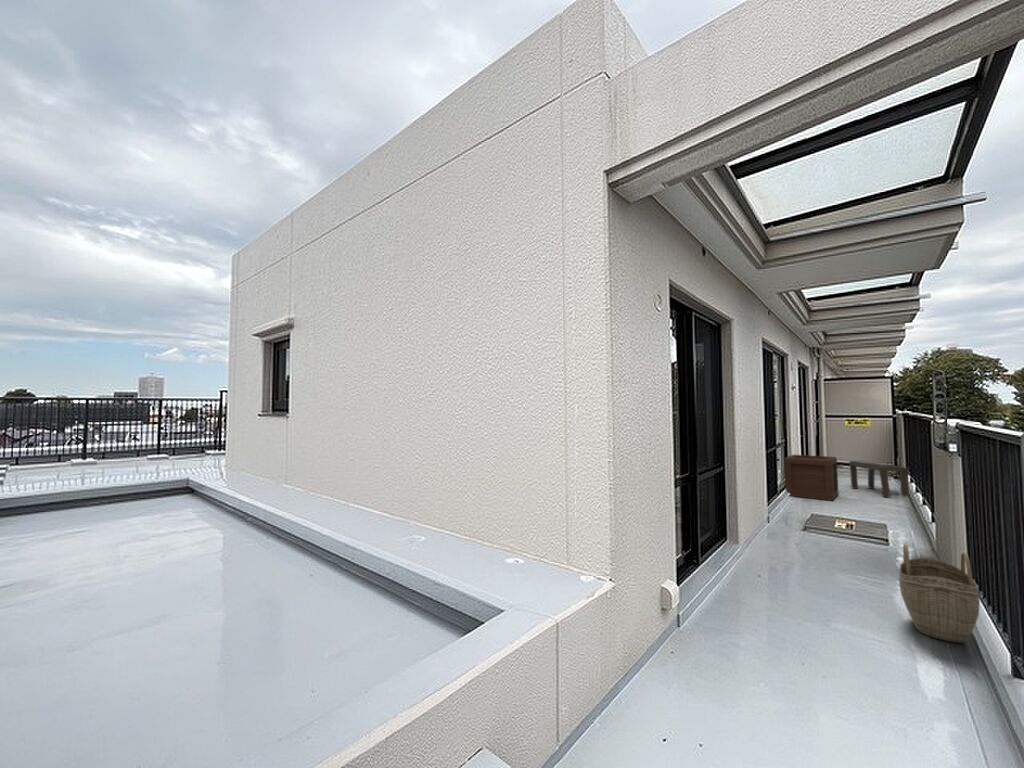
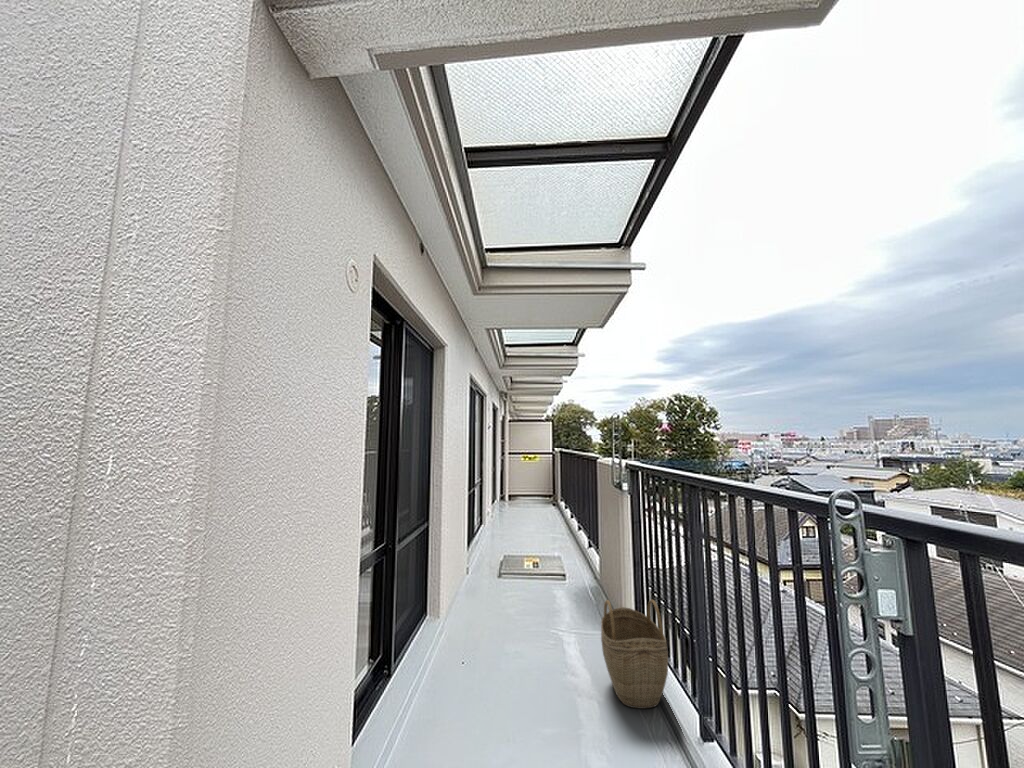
wooden crate: present [784,455,839,501] -> none [480,492,520,535]
bench: present [849,461,909,497] -> none [527,494,567,525]

